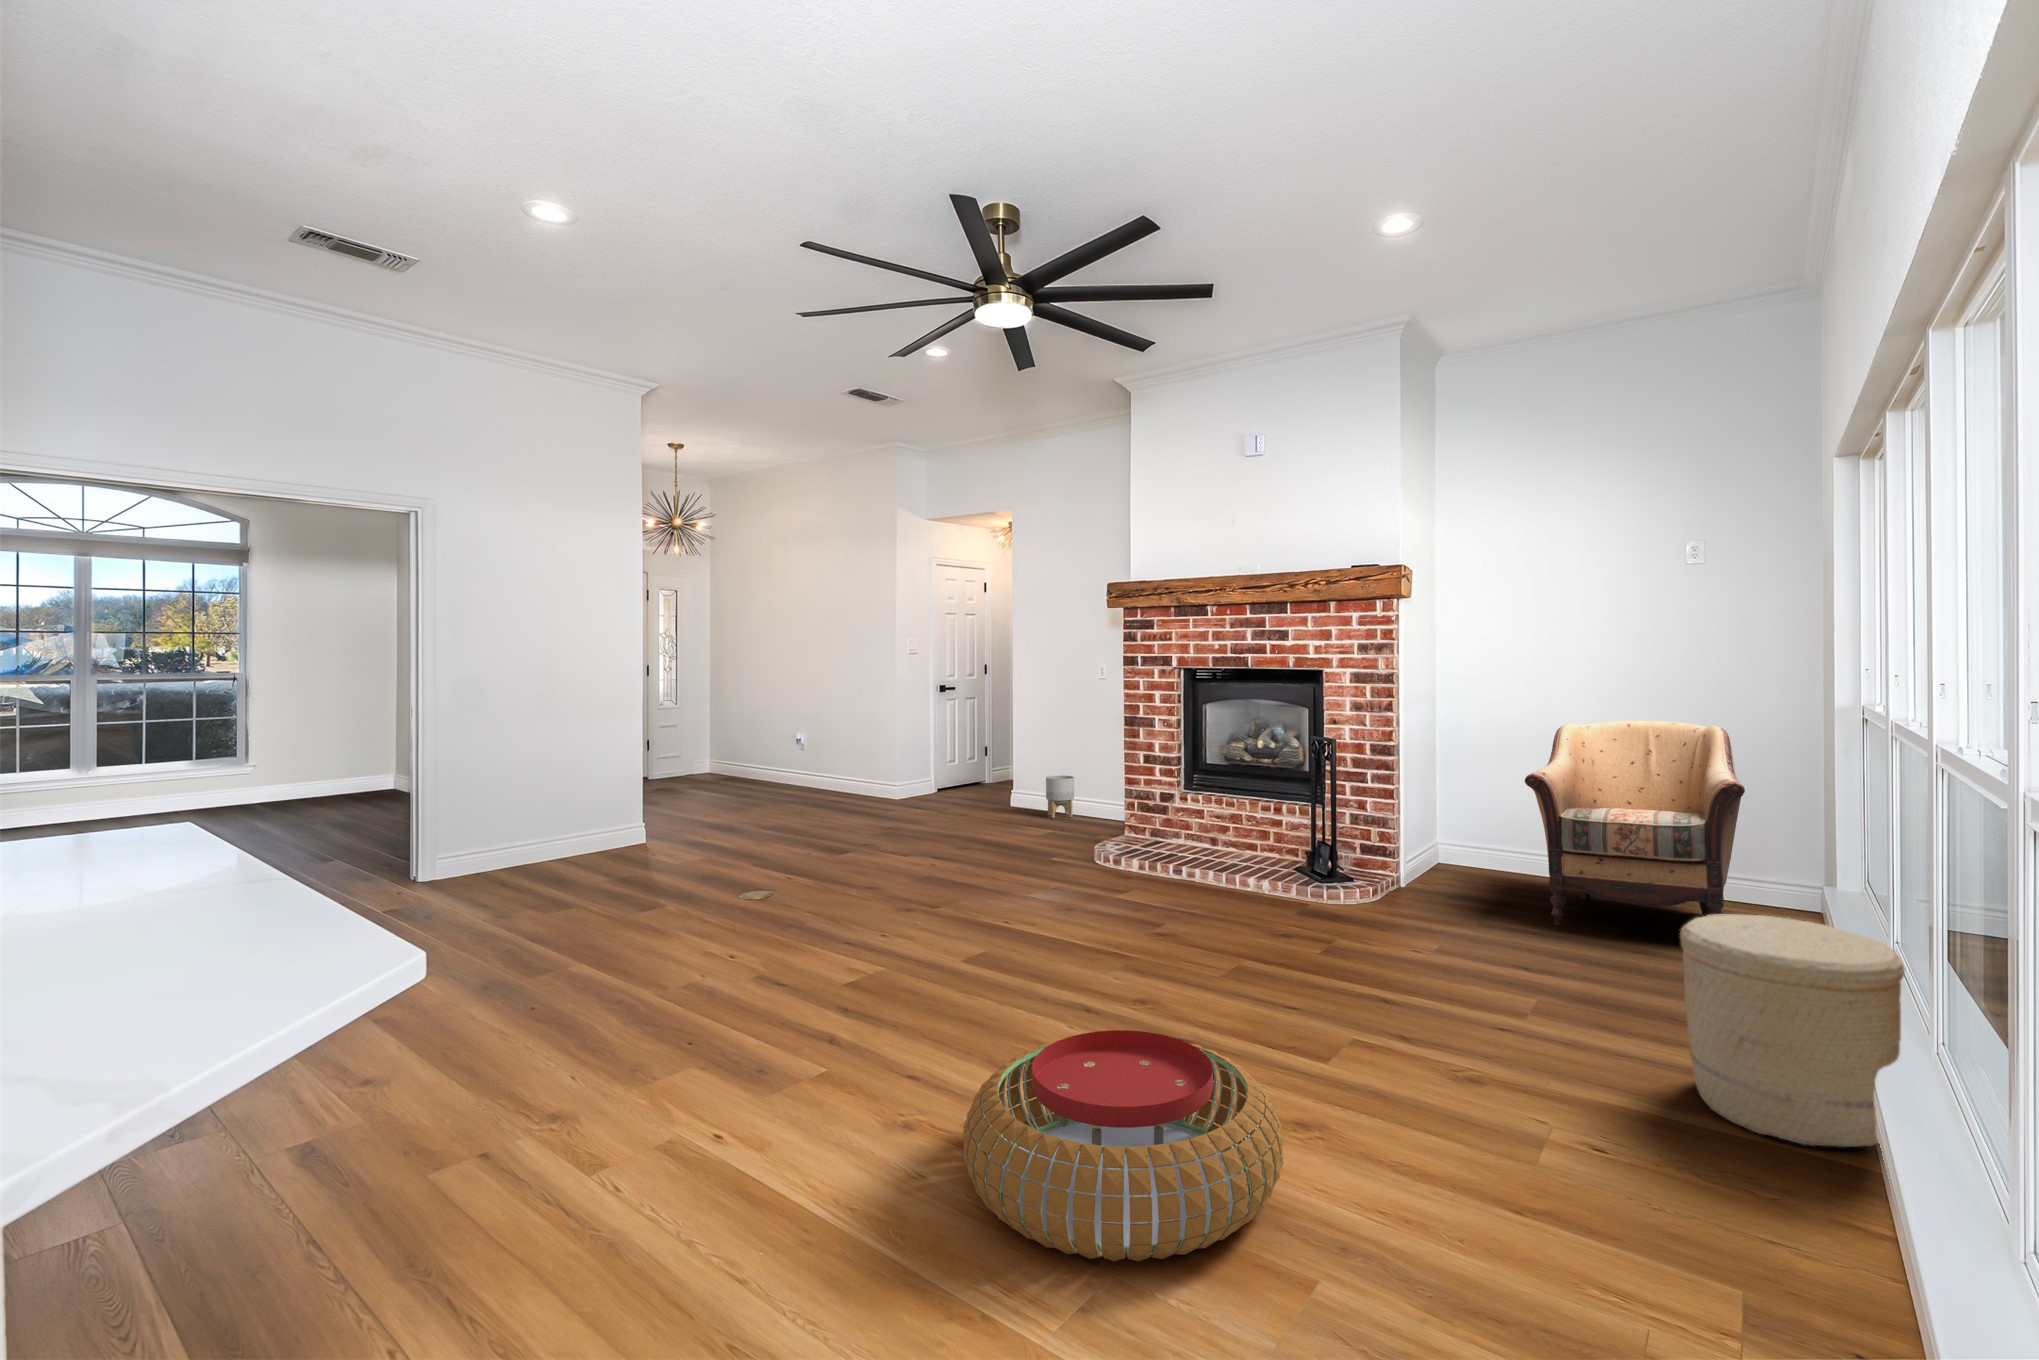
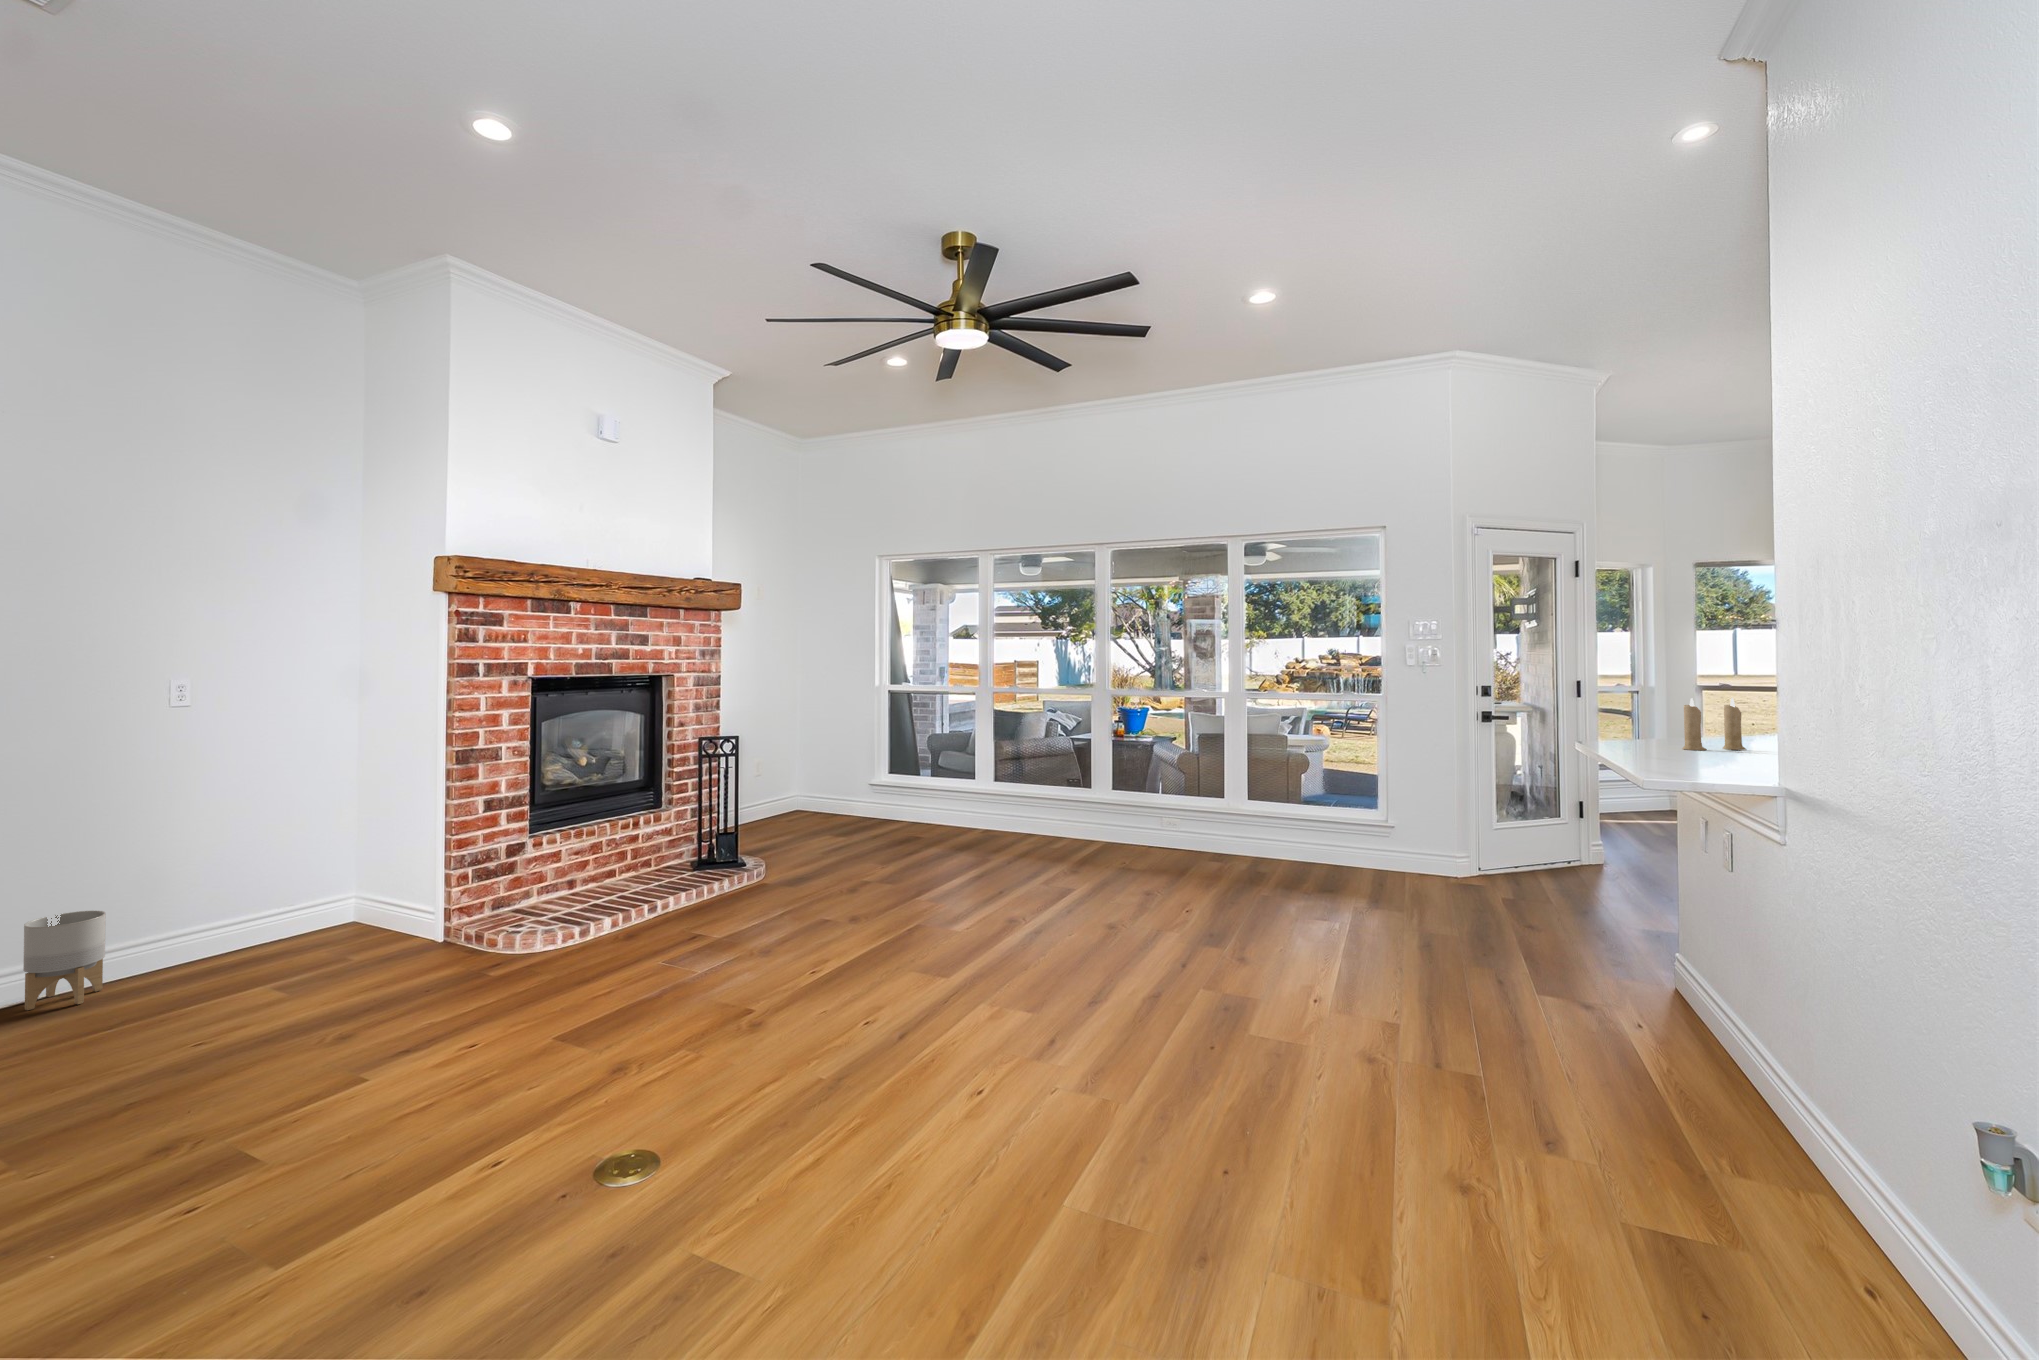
armchair: present [1525,720,1745,926] -> none [735,704,880,842]
candle: none [116,807,333,1024] -> present [1682,698,1746,750]
woven basket: present [1680,914,1905,1147] -> none [1049,767,1123,848]
pouf: present [963,1030,1283,1262] -> none [1191,850,1362,939]

